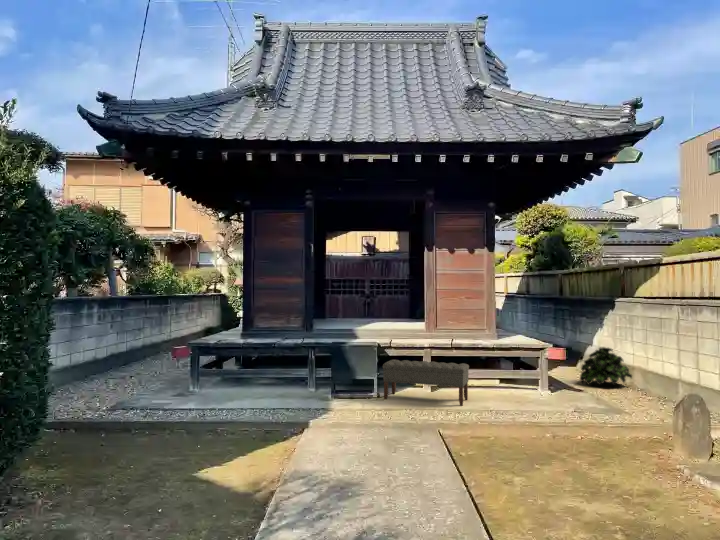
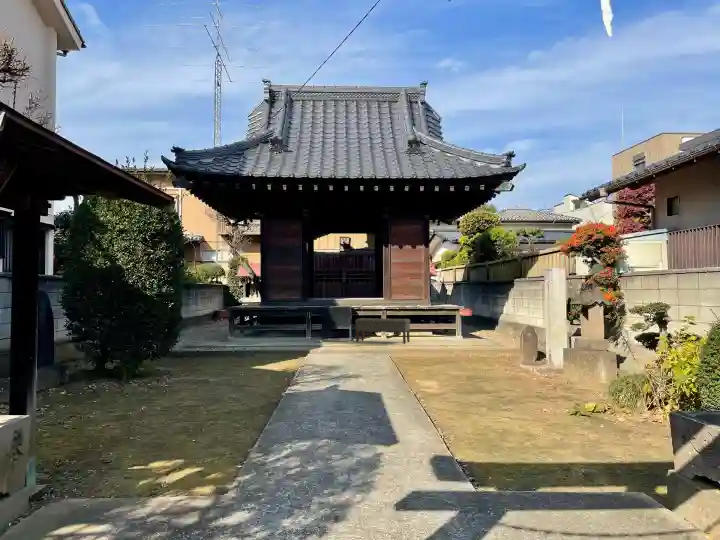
potted plant: present [580,348,632,384] -> none [486,311,519,335]

